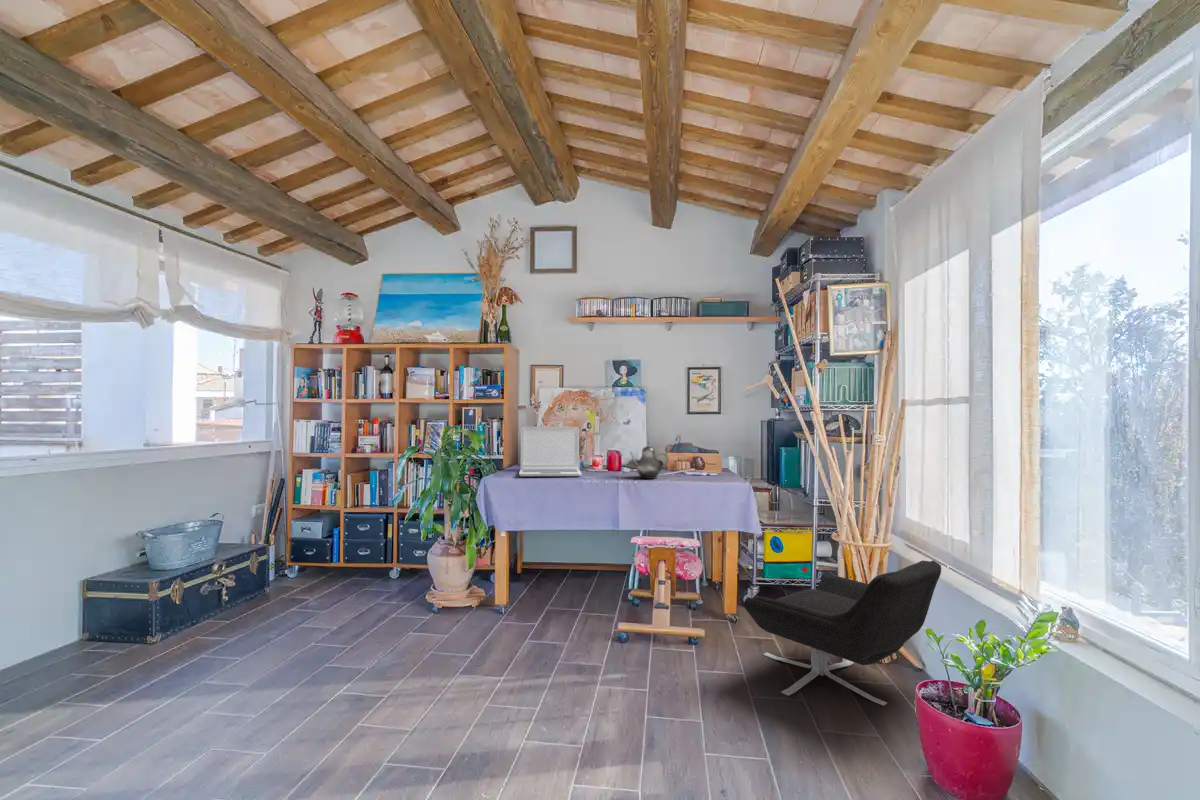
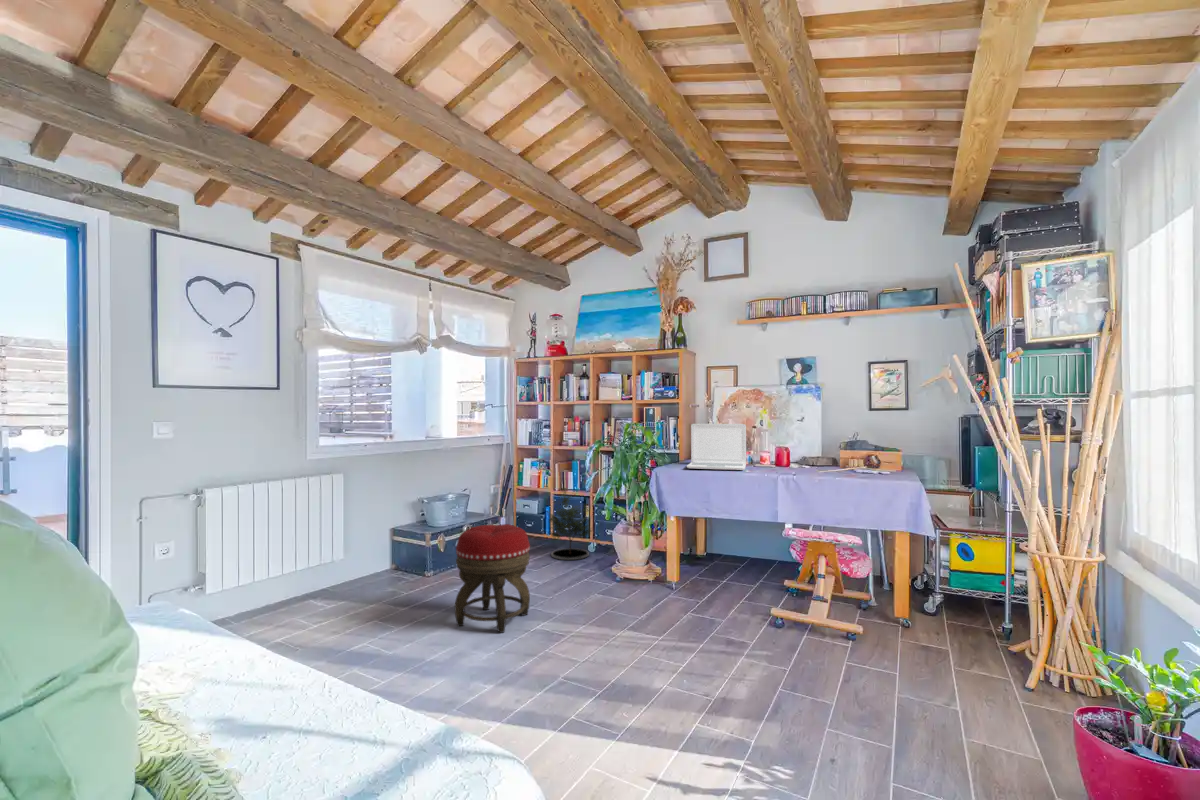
teapot: present [630,442,668,479] -> none [791,438,833,475]
potted tree: none [336,502,397,593] -> present [548,490,591,560]
footstool: none [216,558,331,707] -> present [455,524,530,633]
lounge chair: present [744,561,941,706] -> none [894,578,1148,733]

